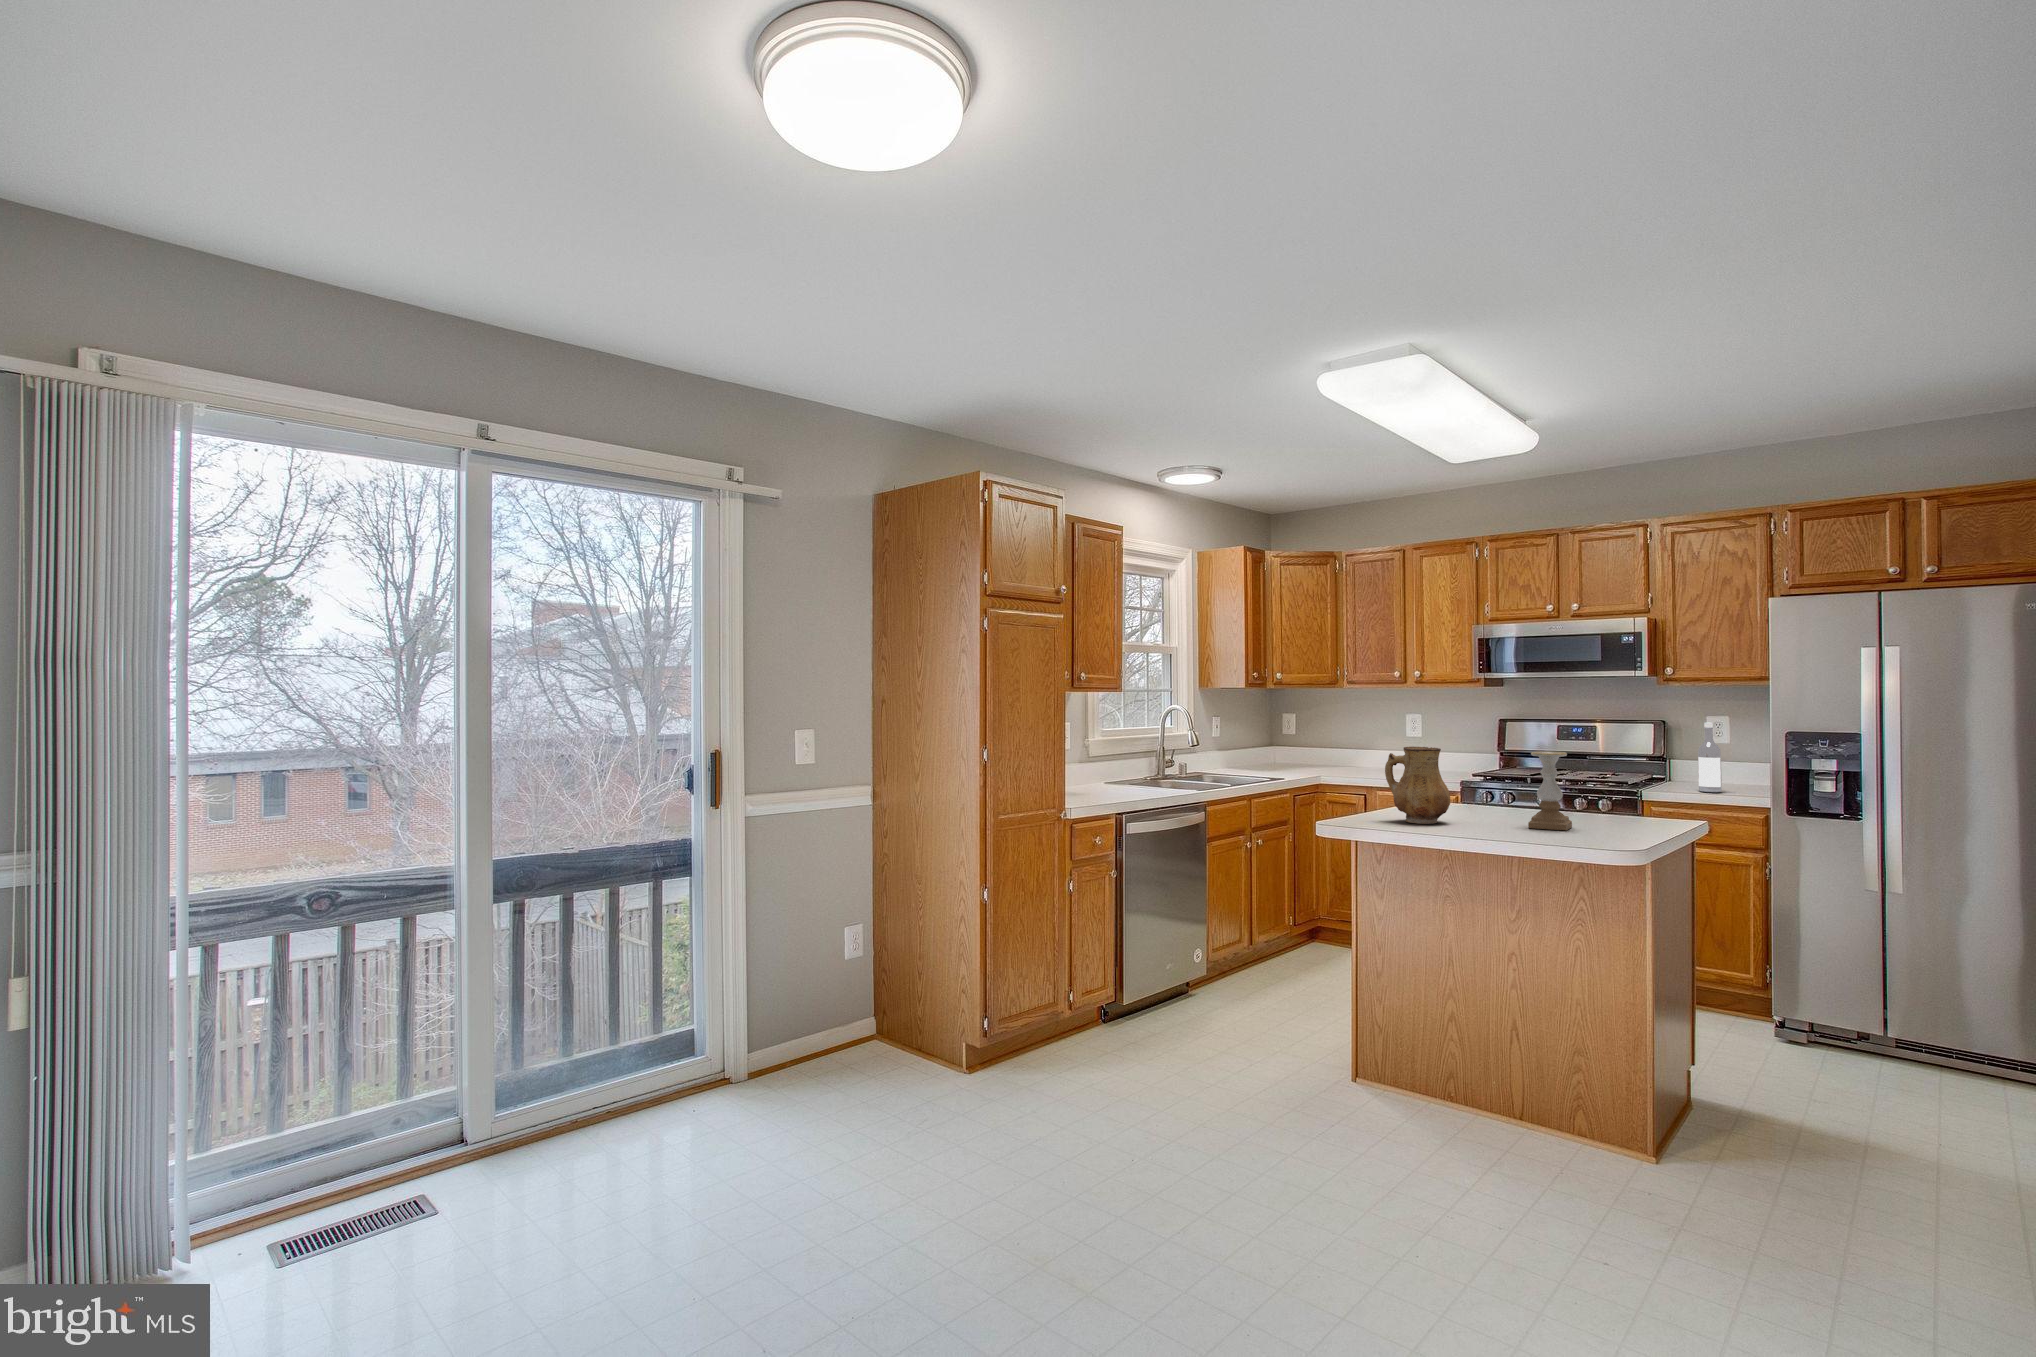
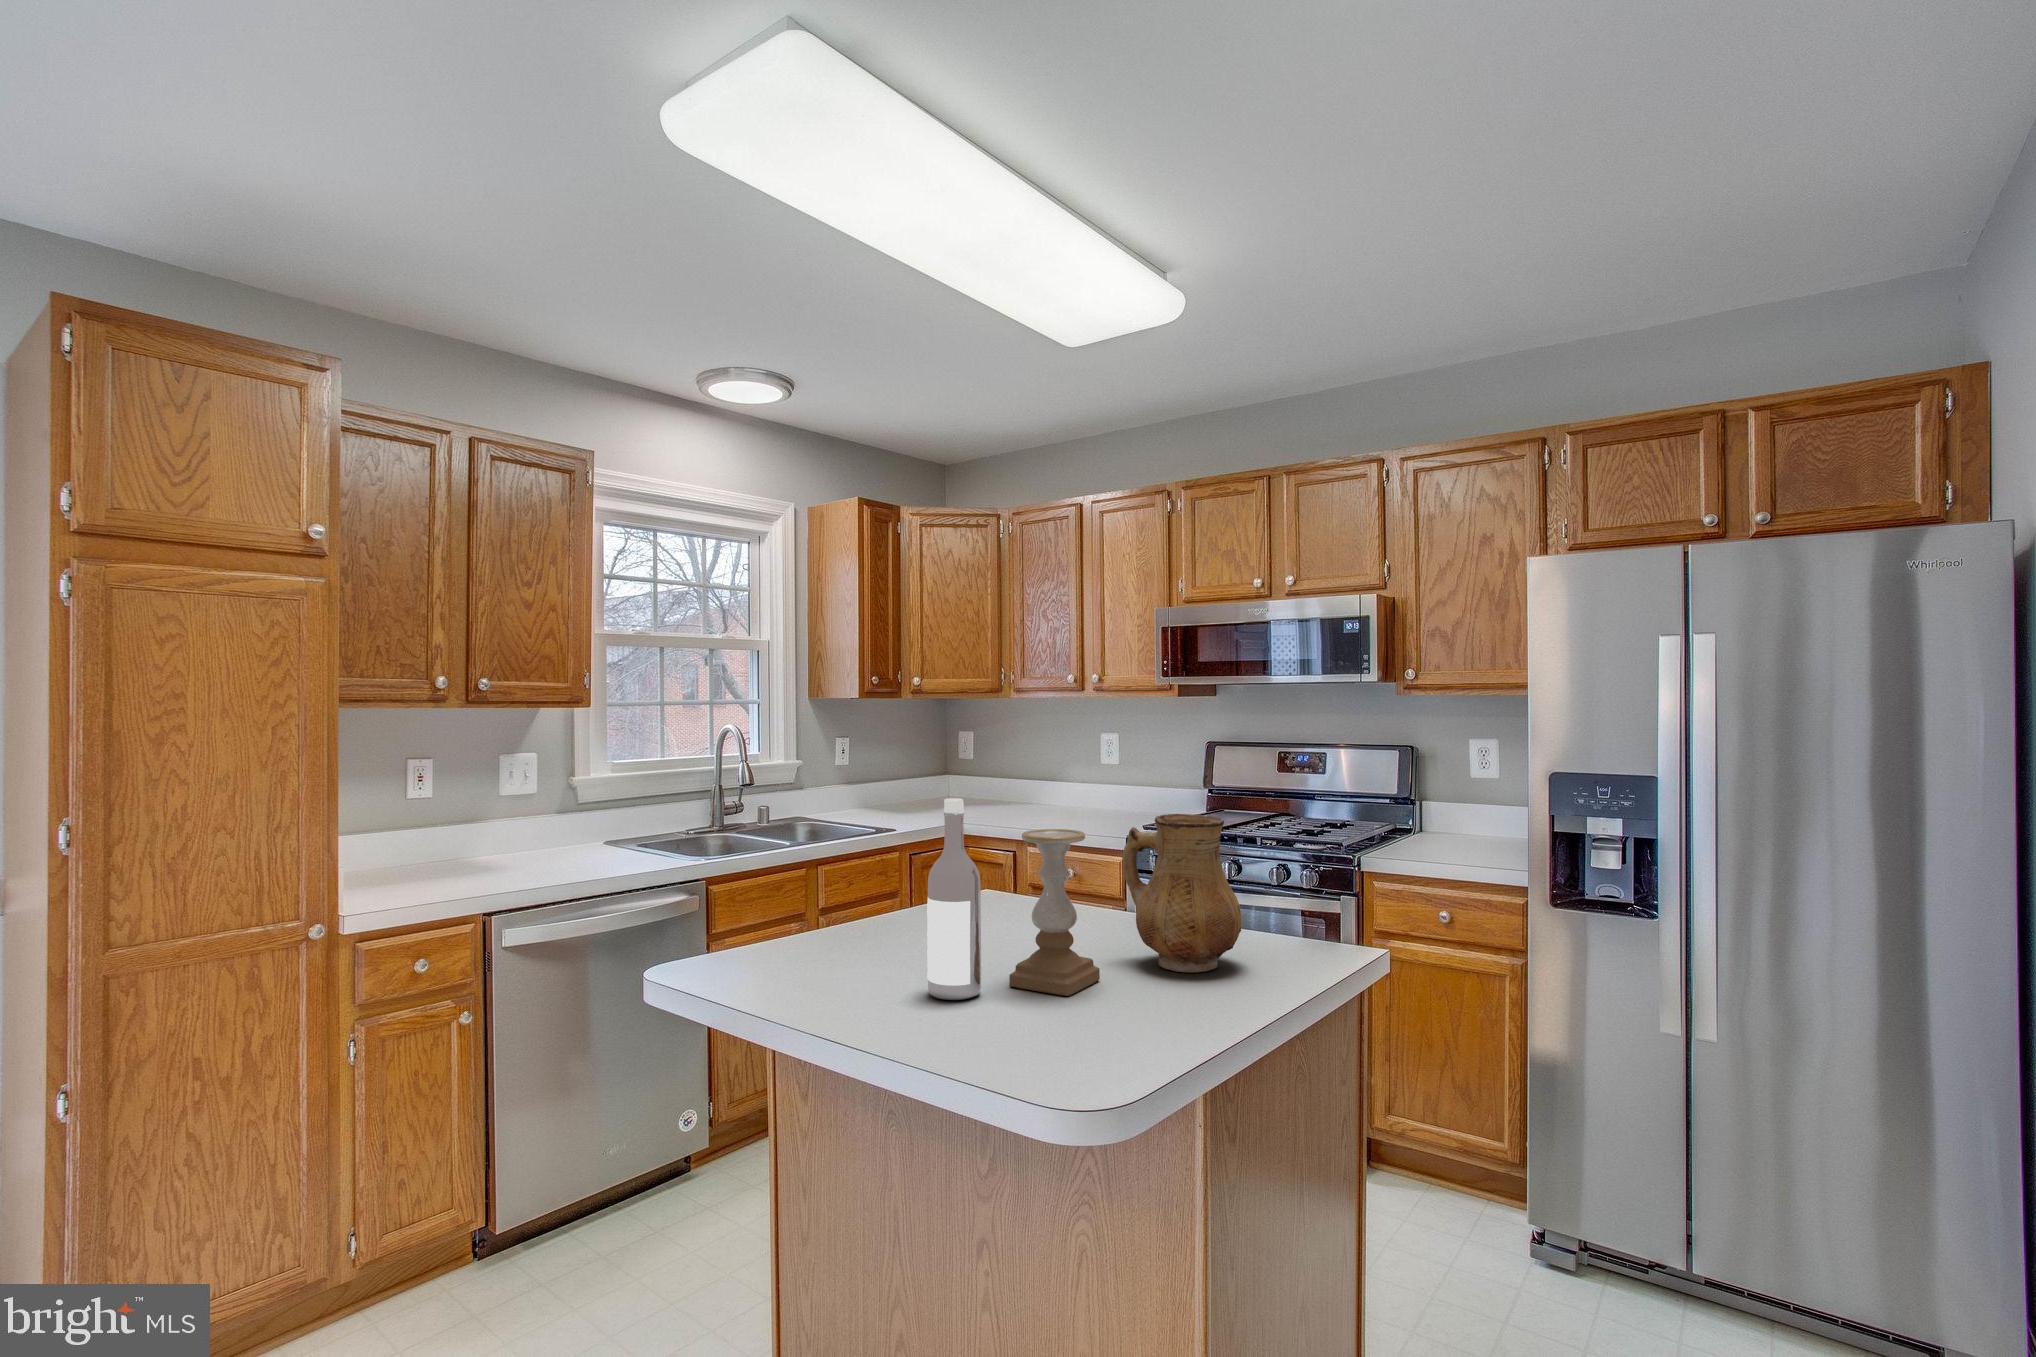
wine bottle: present [1698,722,1722,792] -> present [927,798,981,1000]
ceramic pitcher: present [1385,747,1450,824] -> present [1122,814,1242,972]

